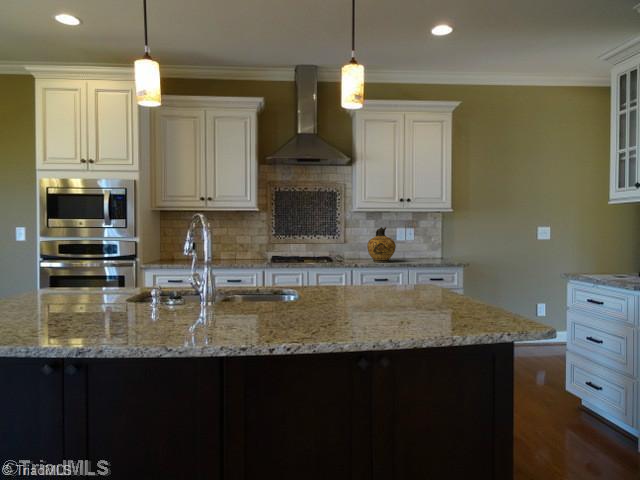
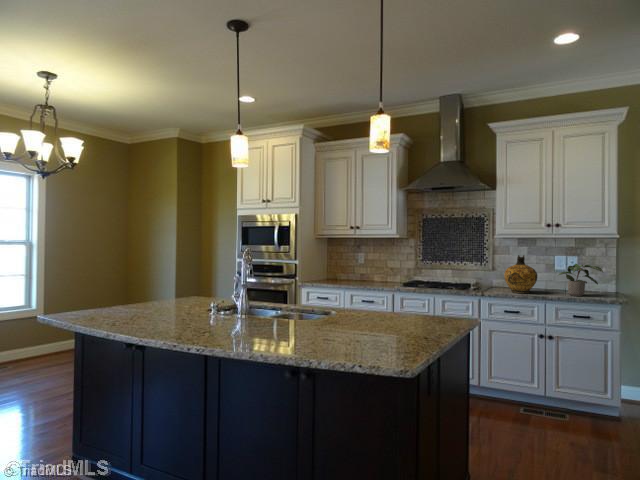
potted plant: none [410,234,445,262] -> present [559,264,603,296]

